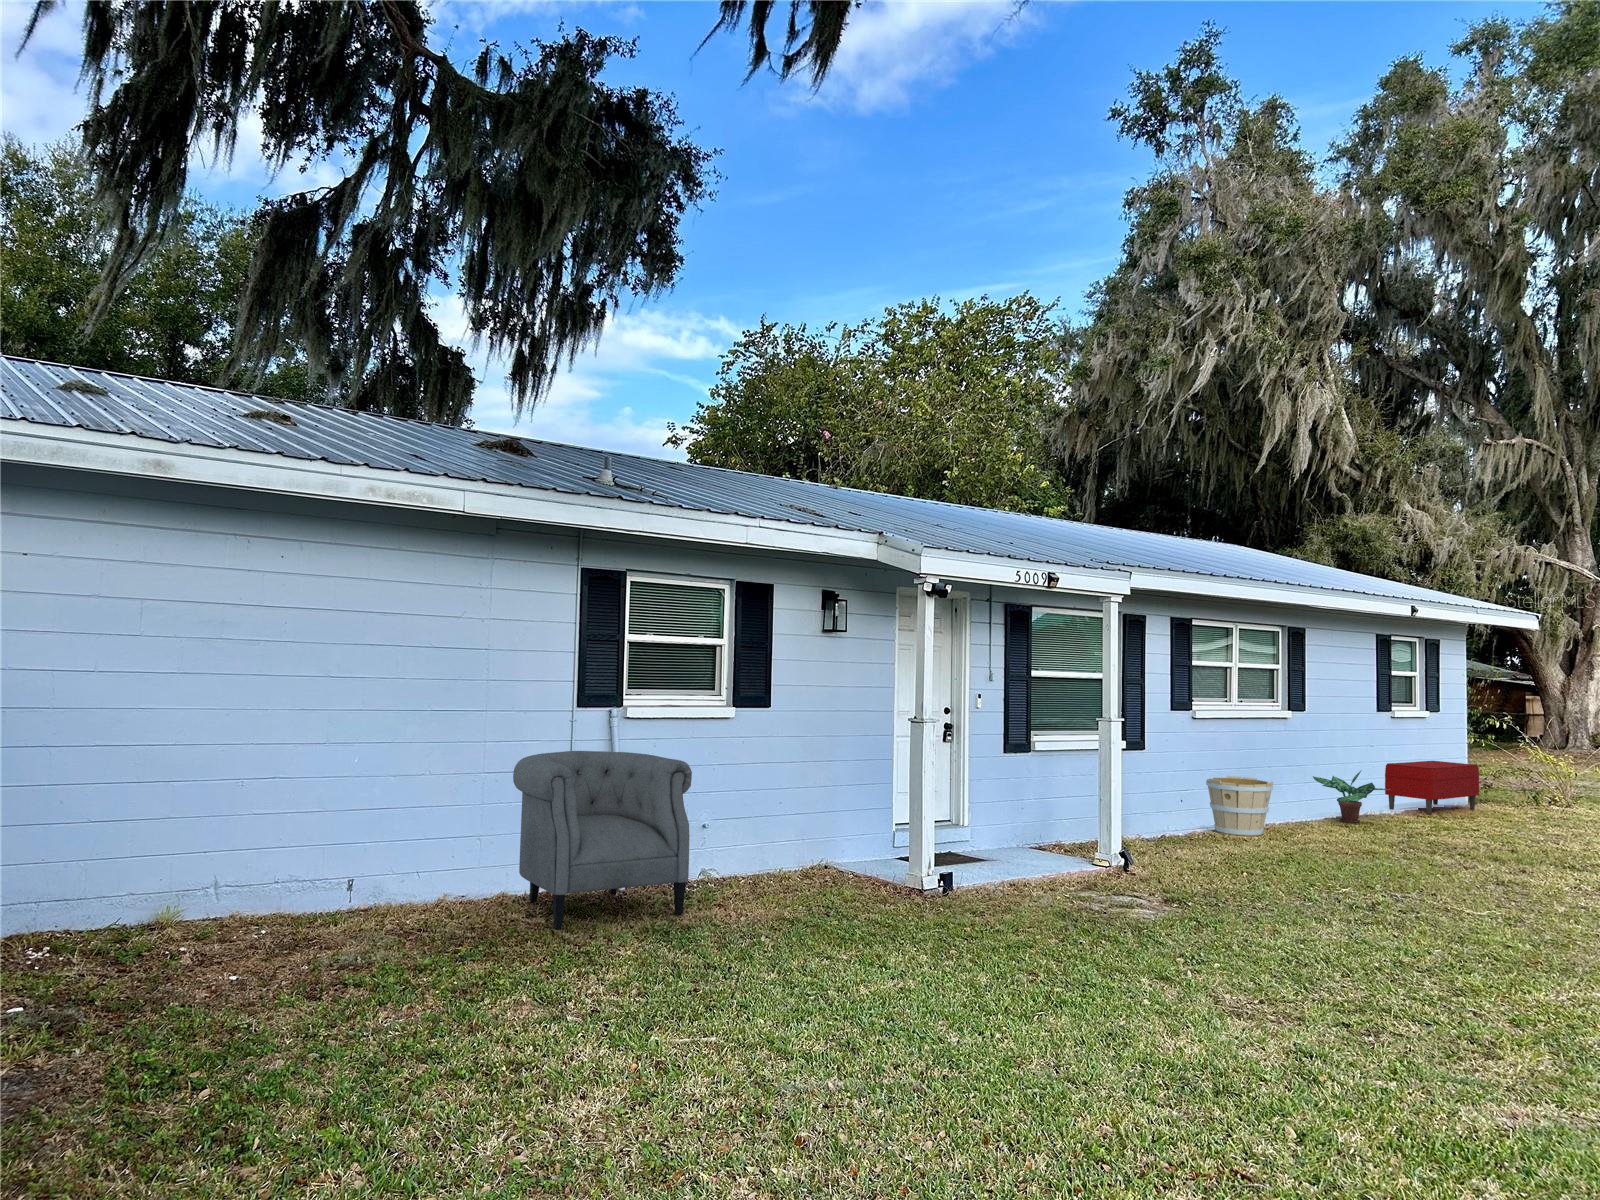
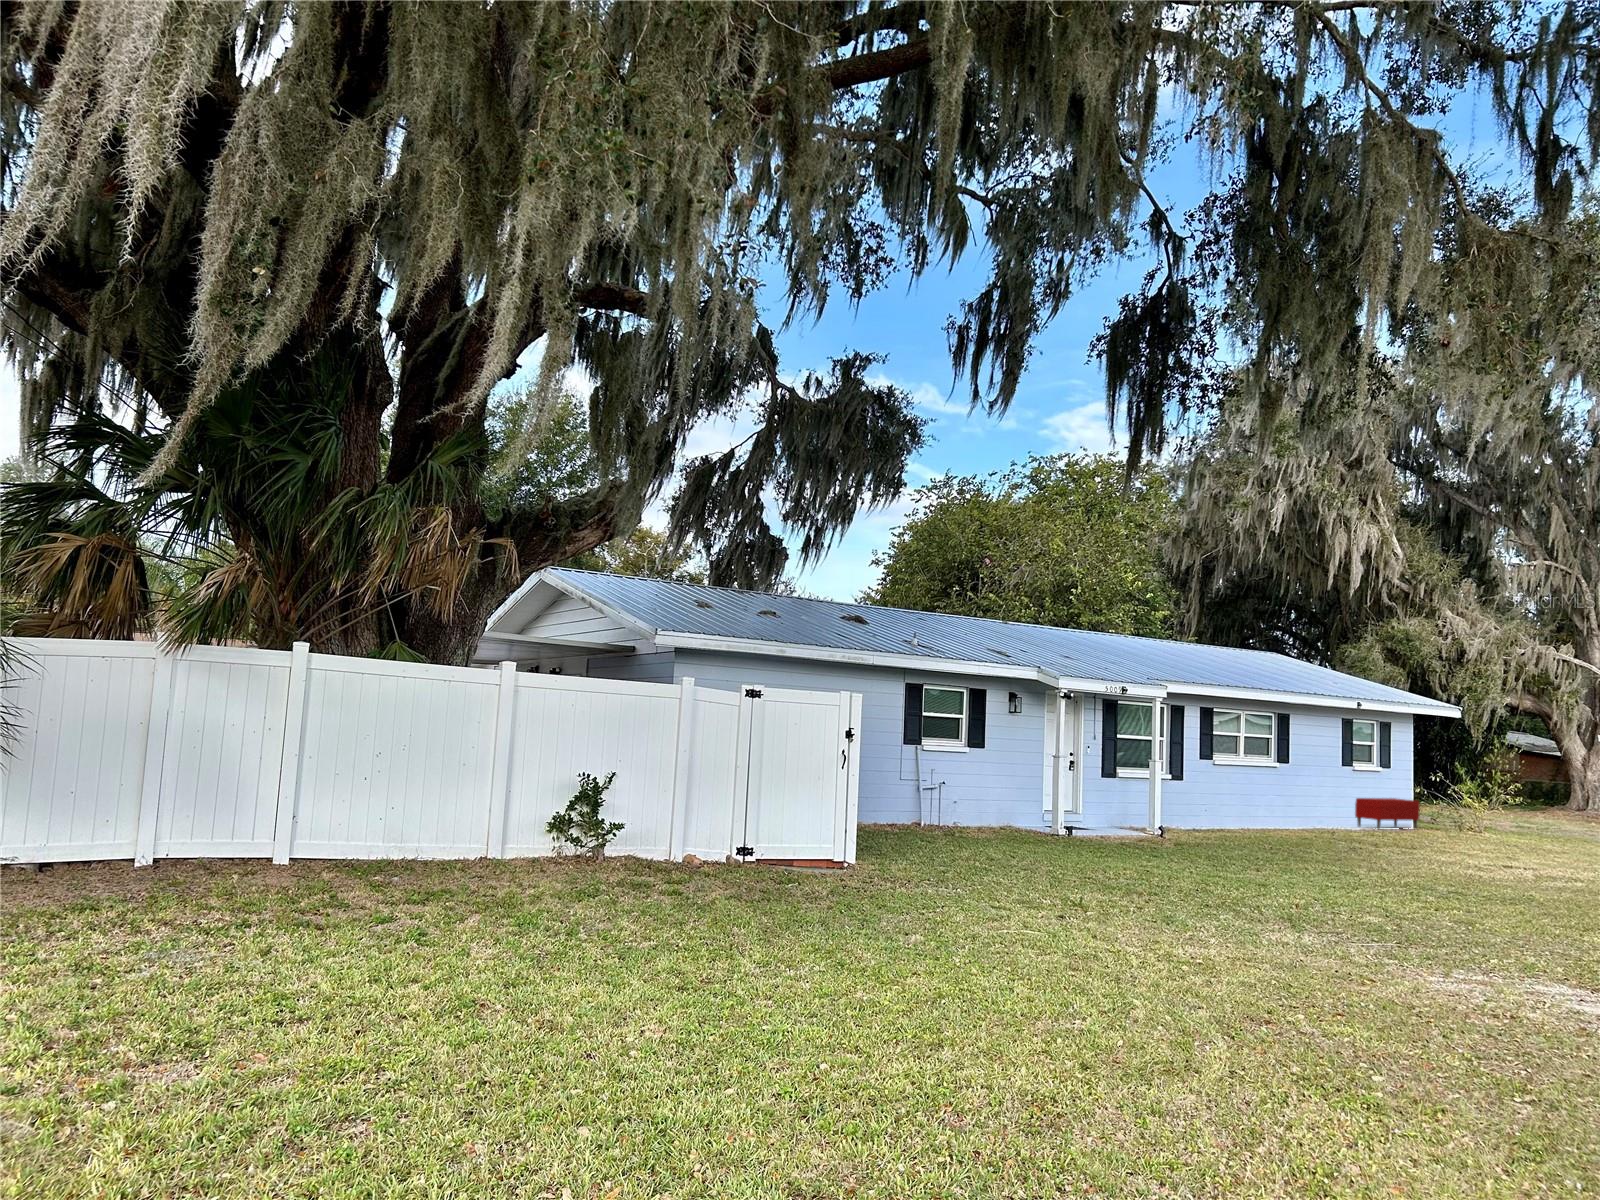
chair: present [513,751,692,929] -> none [881,765,956,833]
potted plant: present [1313,771,1389,823] -> none [1299,798,1344,830]
wooden bucket: present [1206,776,1273,836] -> none [1222,798,1259,830]

